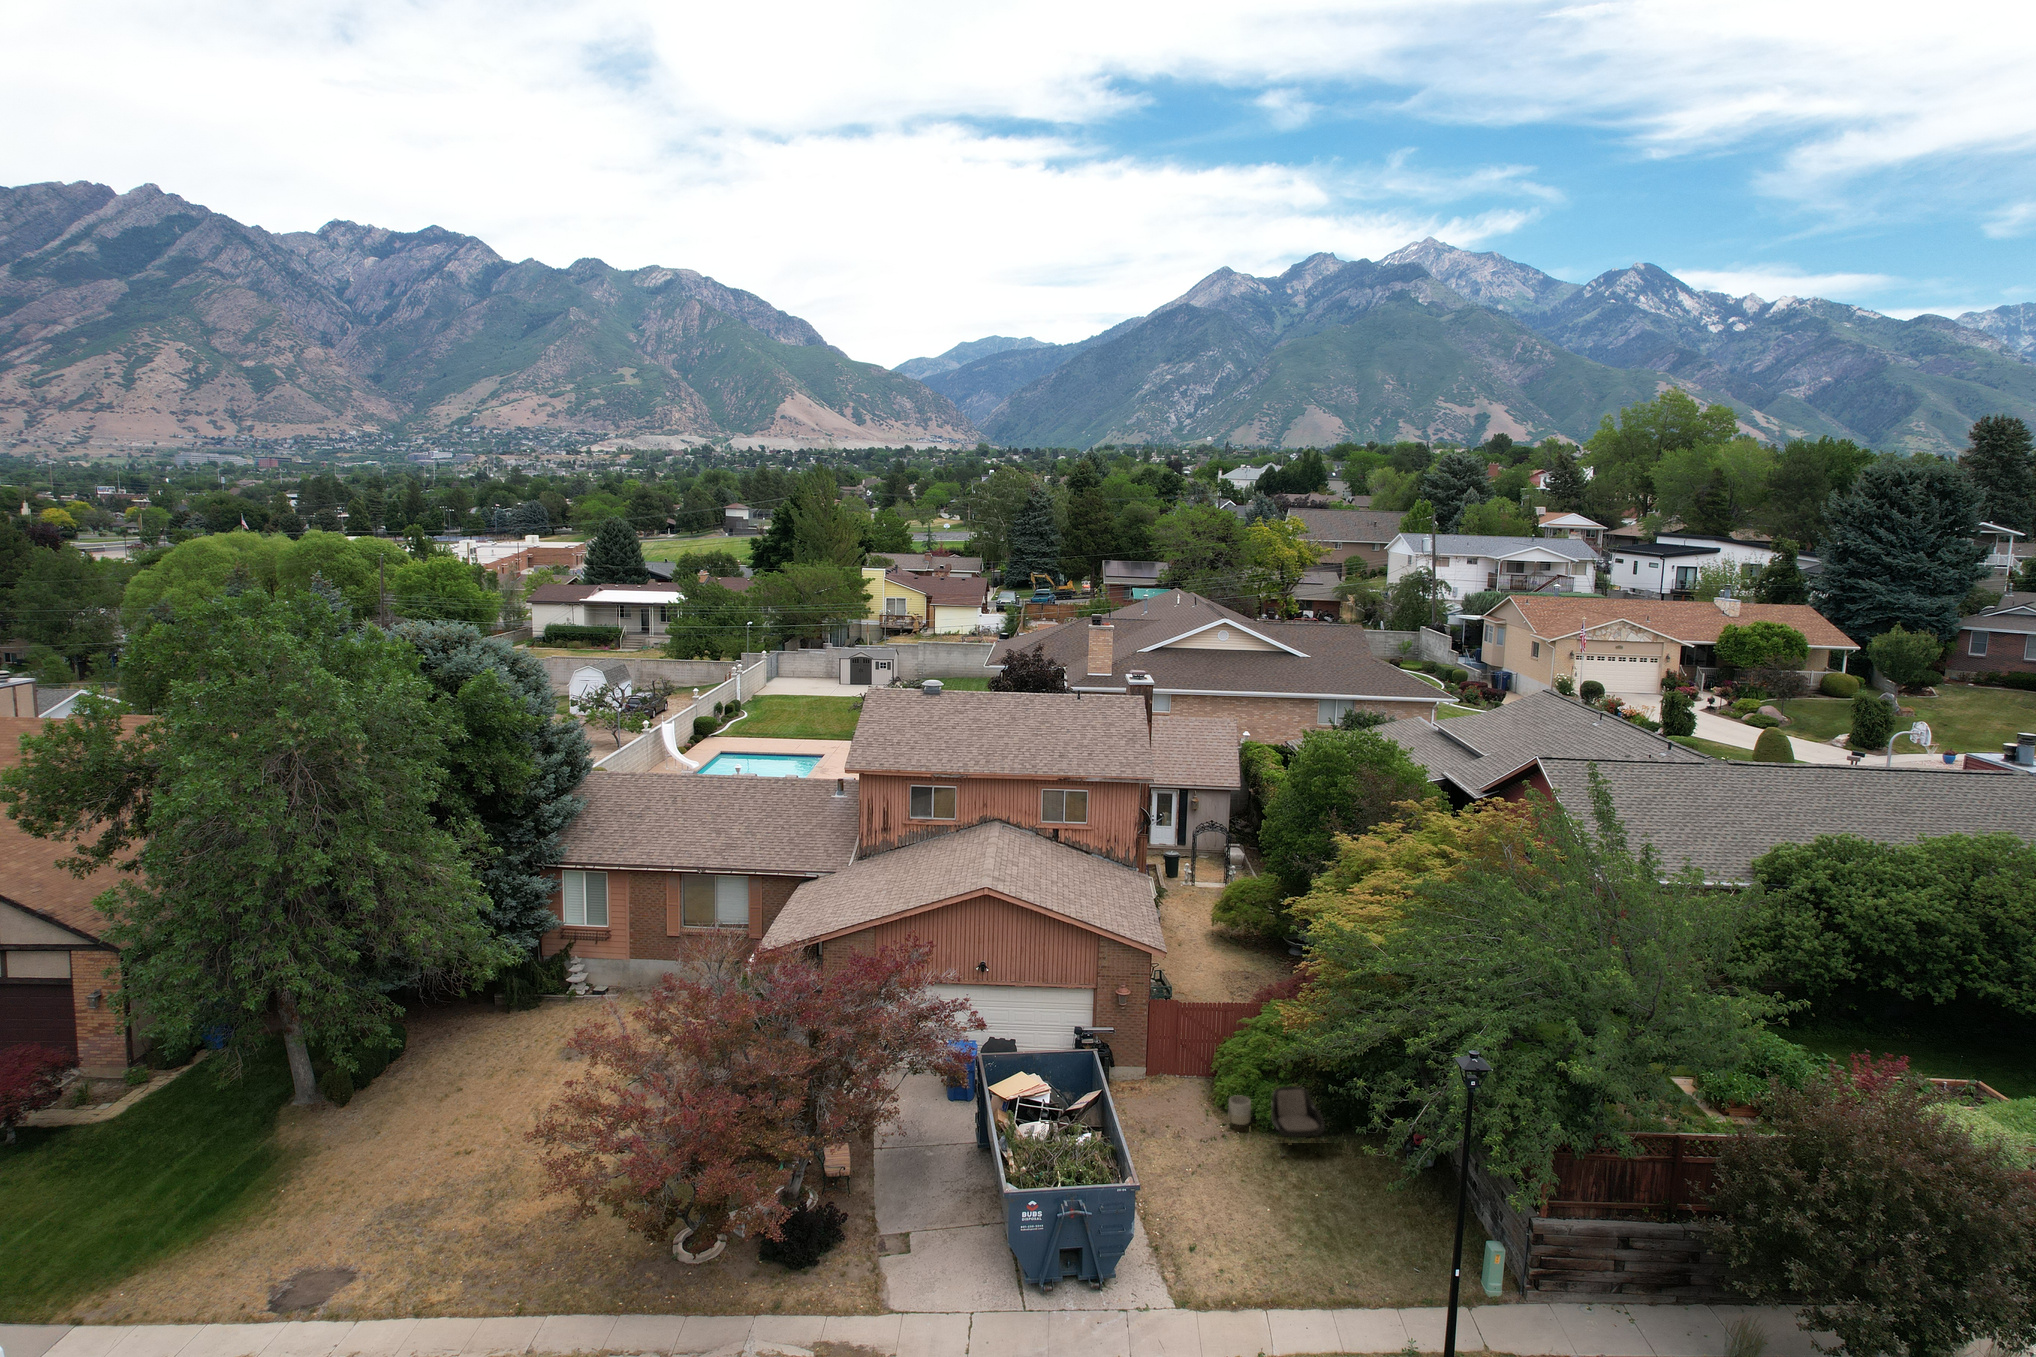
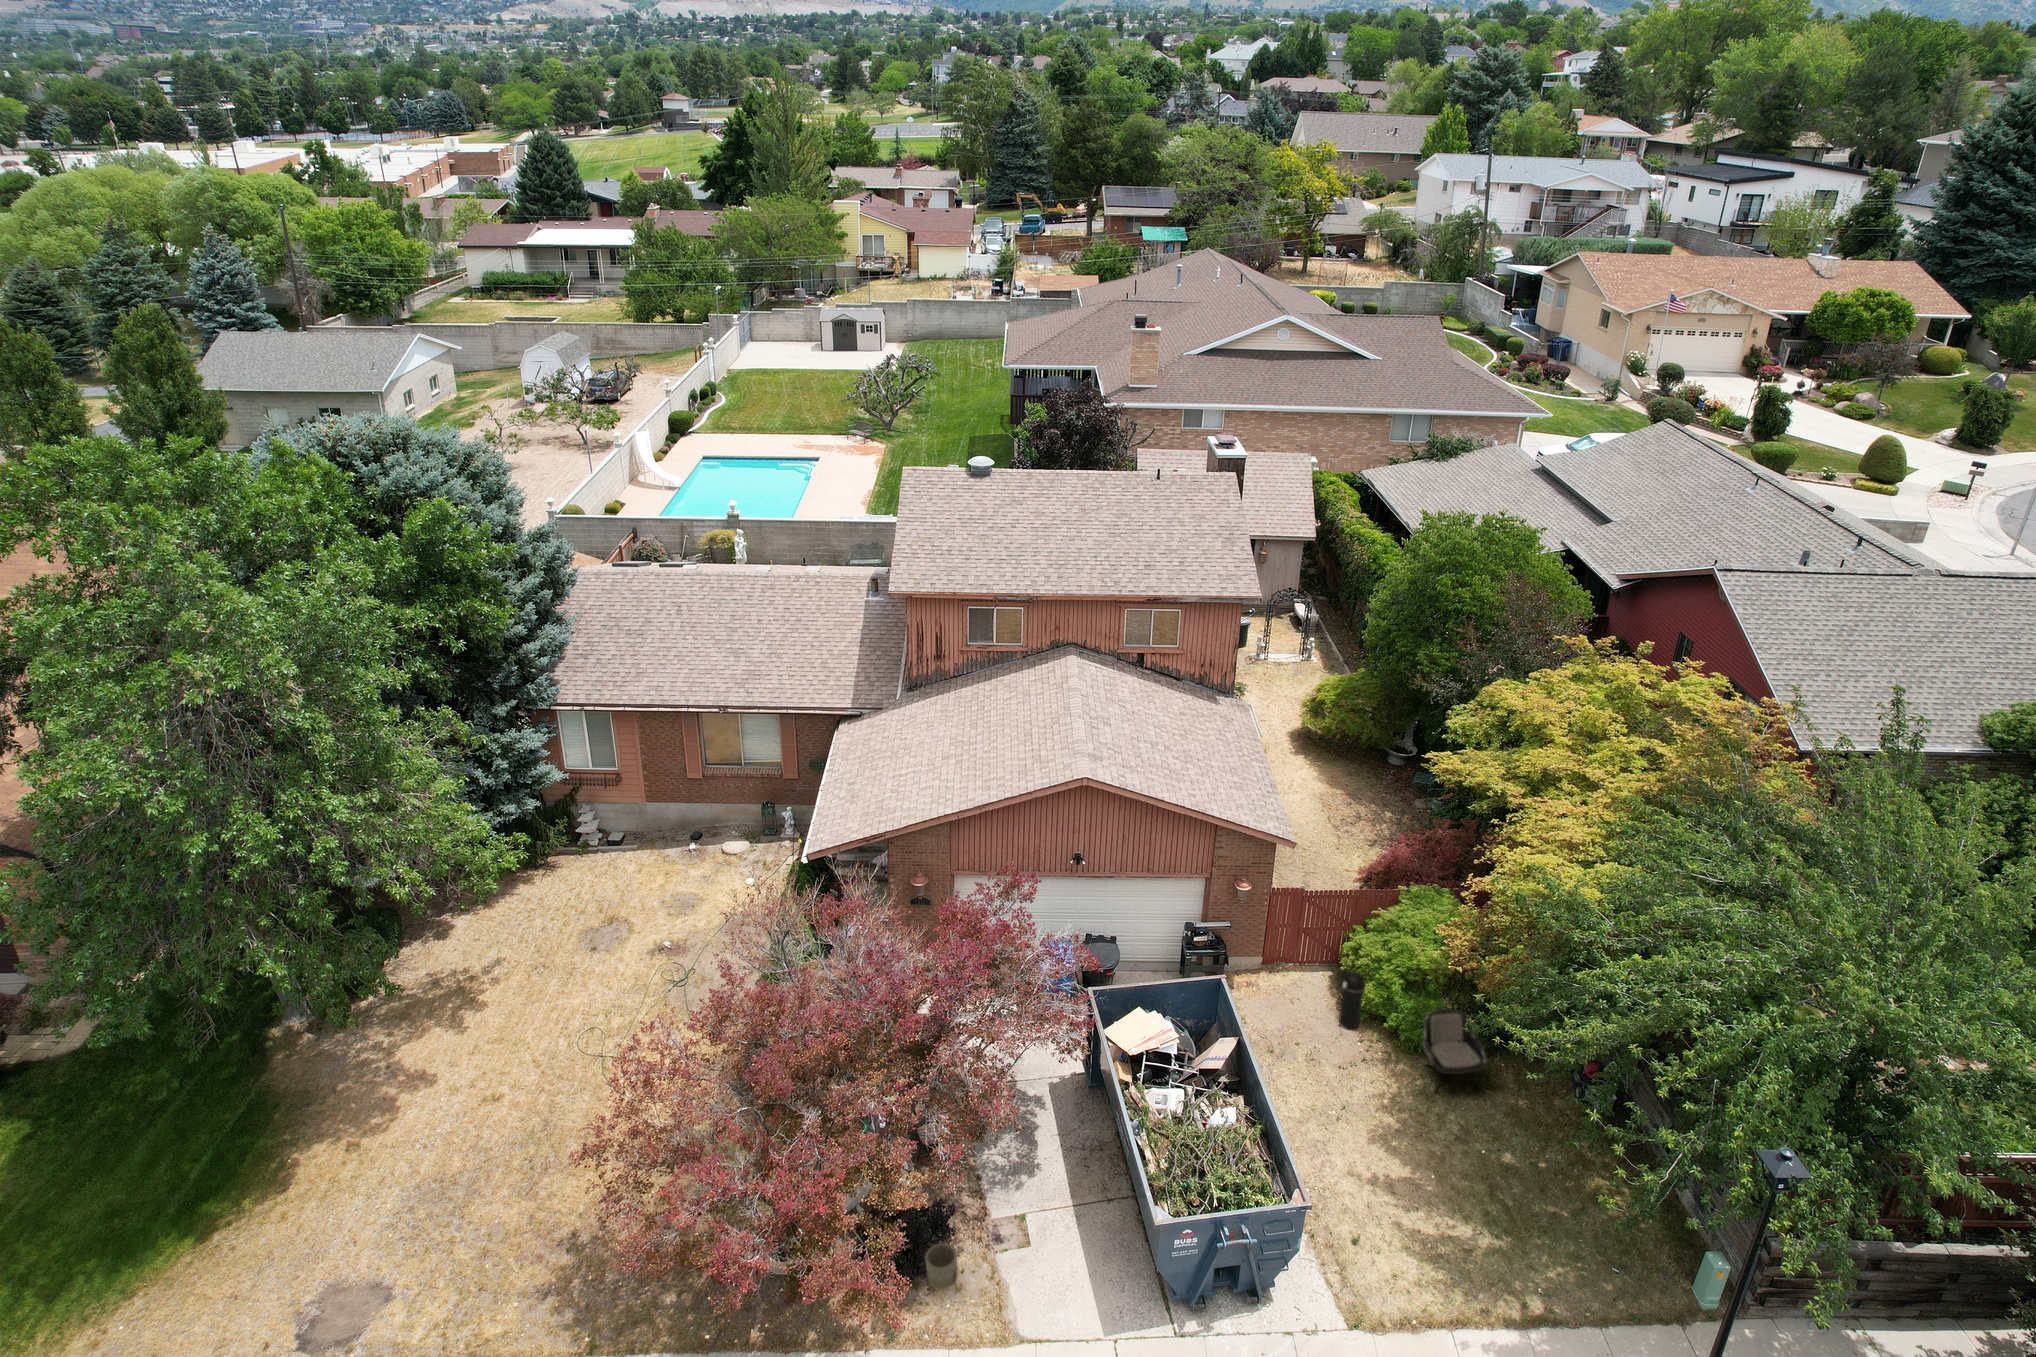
trash can: none [1206,1063,1227,1118] -> present [1339,972,1366,1030]
planter: present [1228,1095,1251,1125] -> present [925,1243,958,1290]

